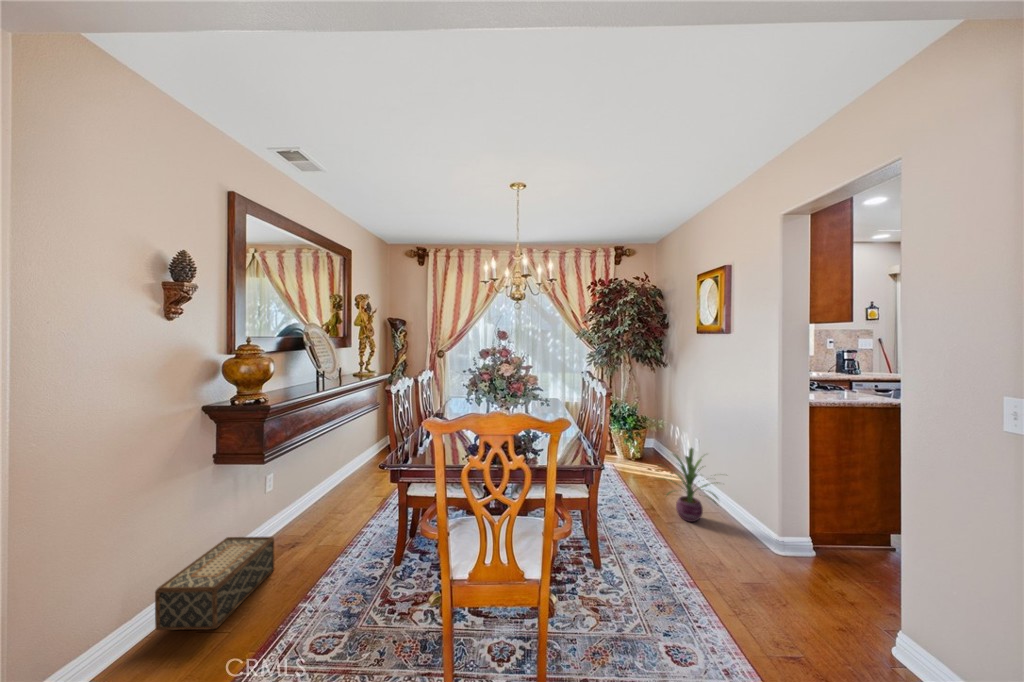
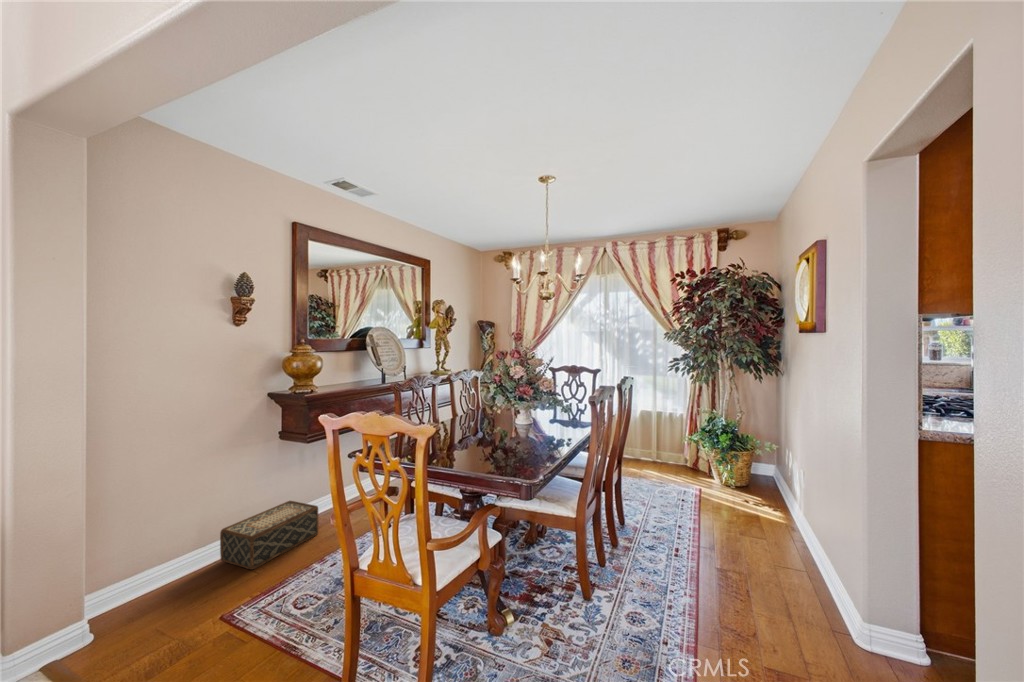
decorative plant: present [667,448,718,522] -> none [706,479,816,575]

